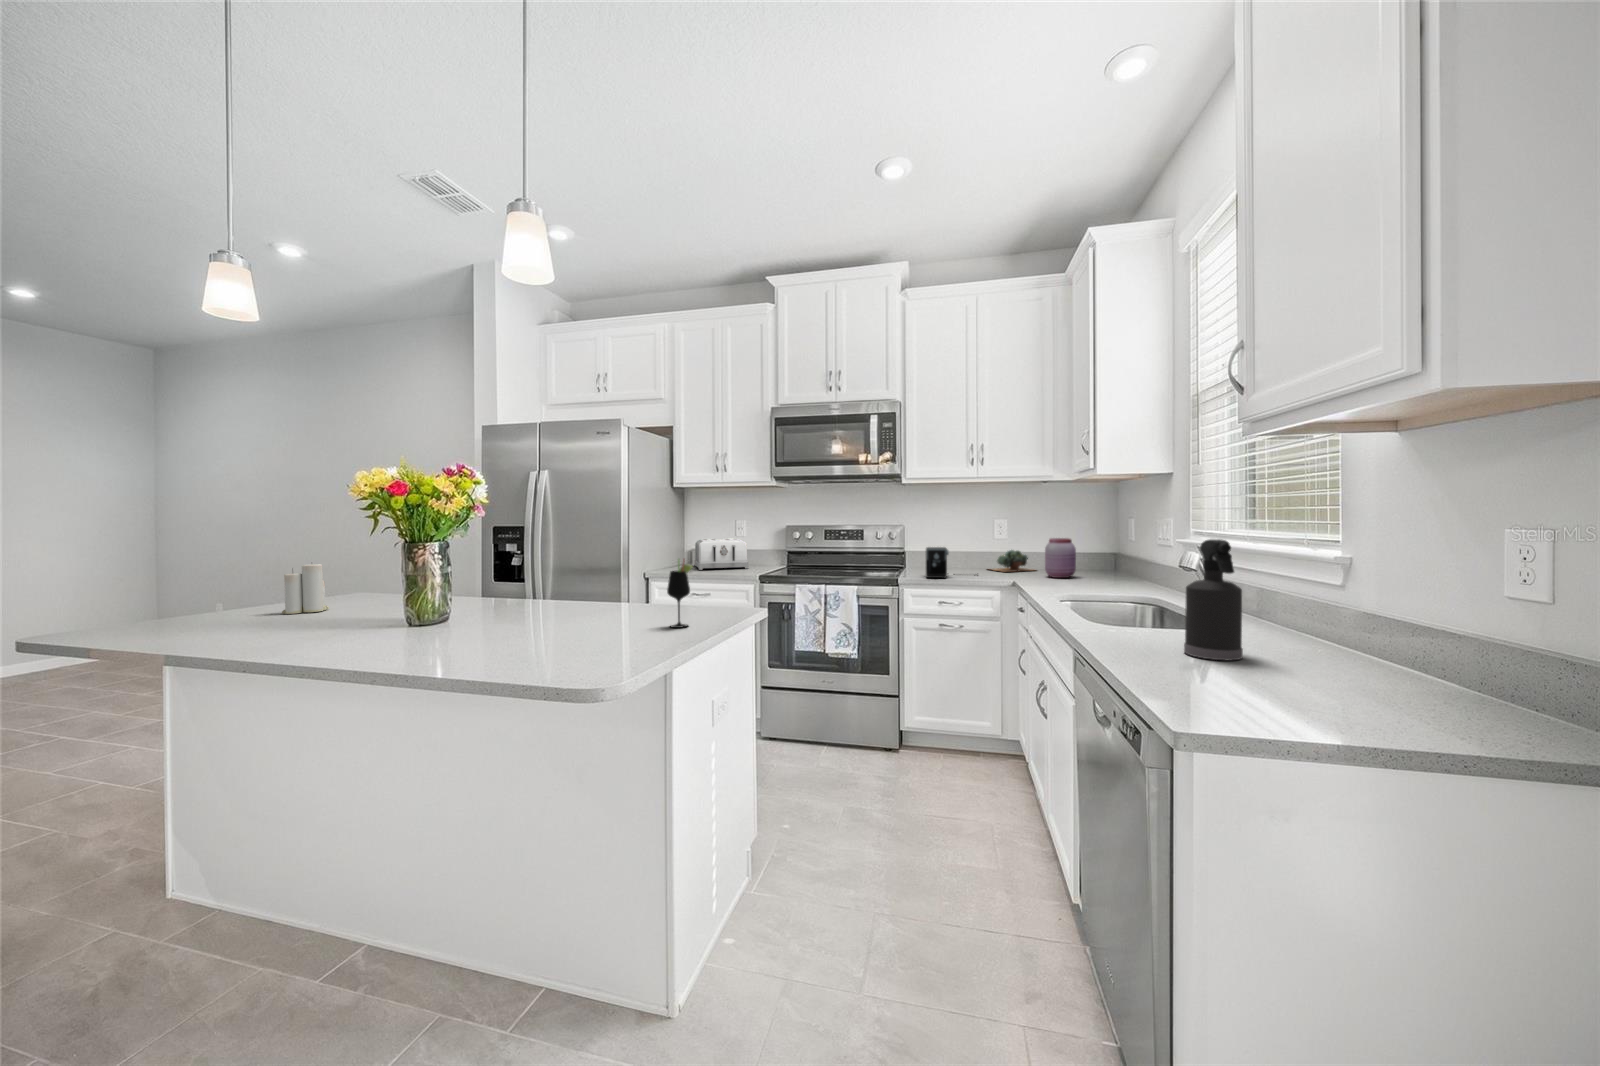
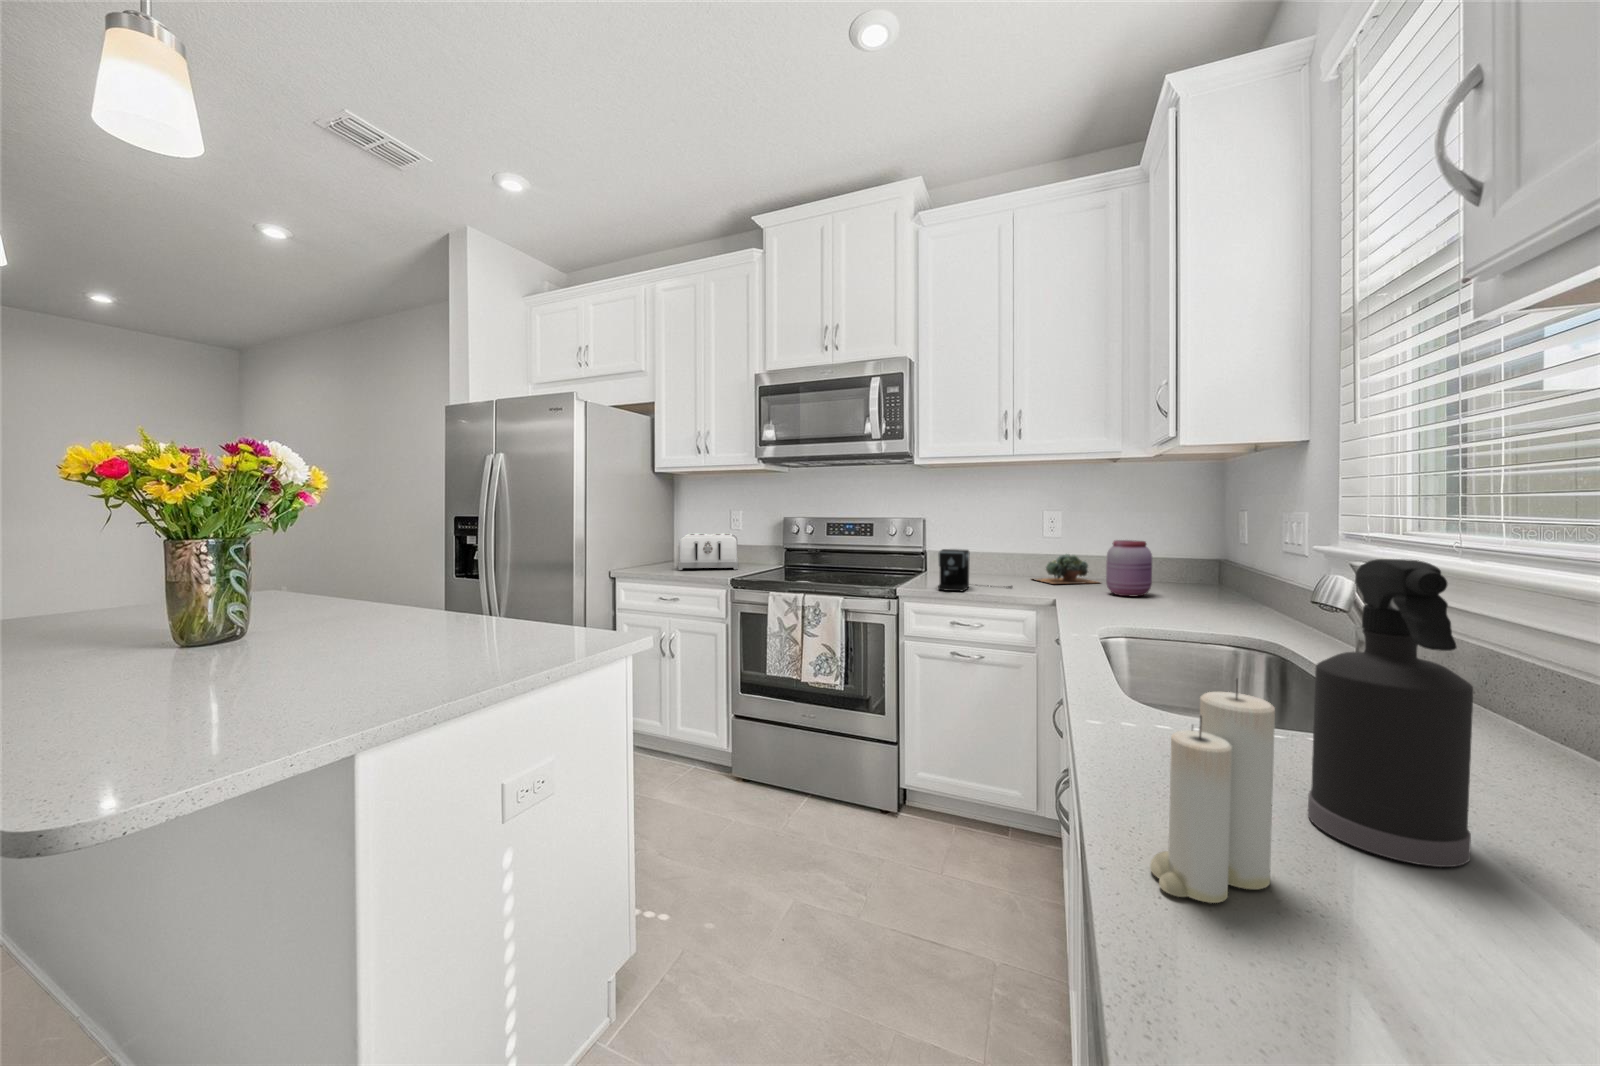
wine glass: present [667,560,692,628] -> none [412,566,453,674]
candle: present [282,564,329,614] -> present [1150,679,1275,903]

